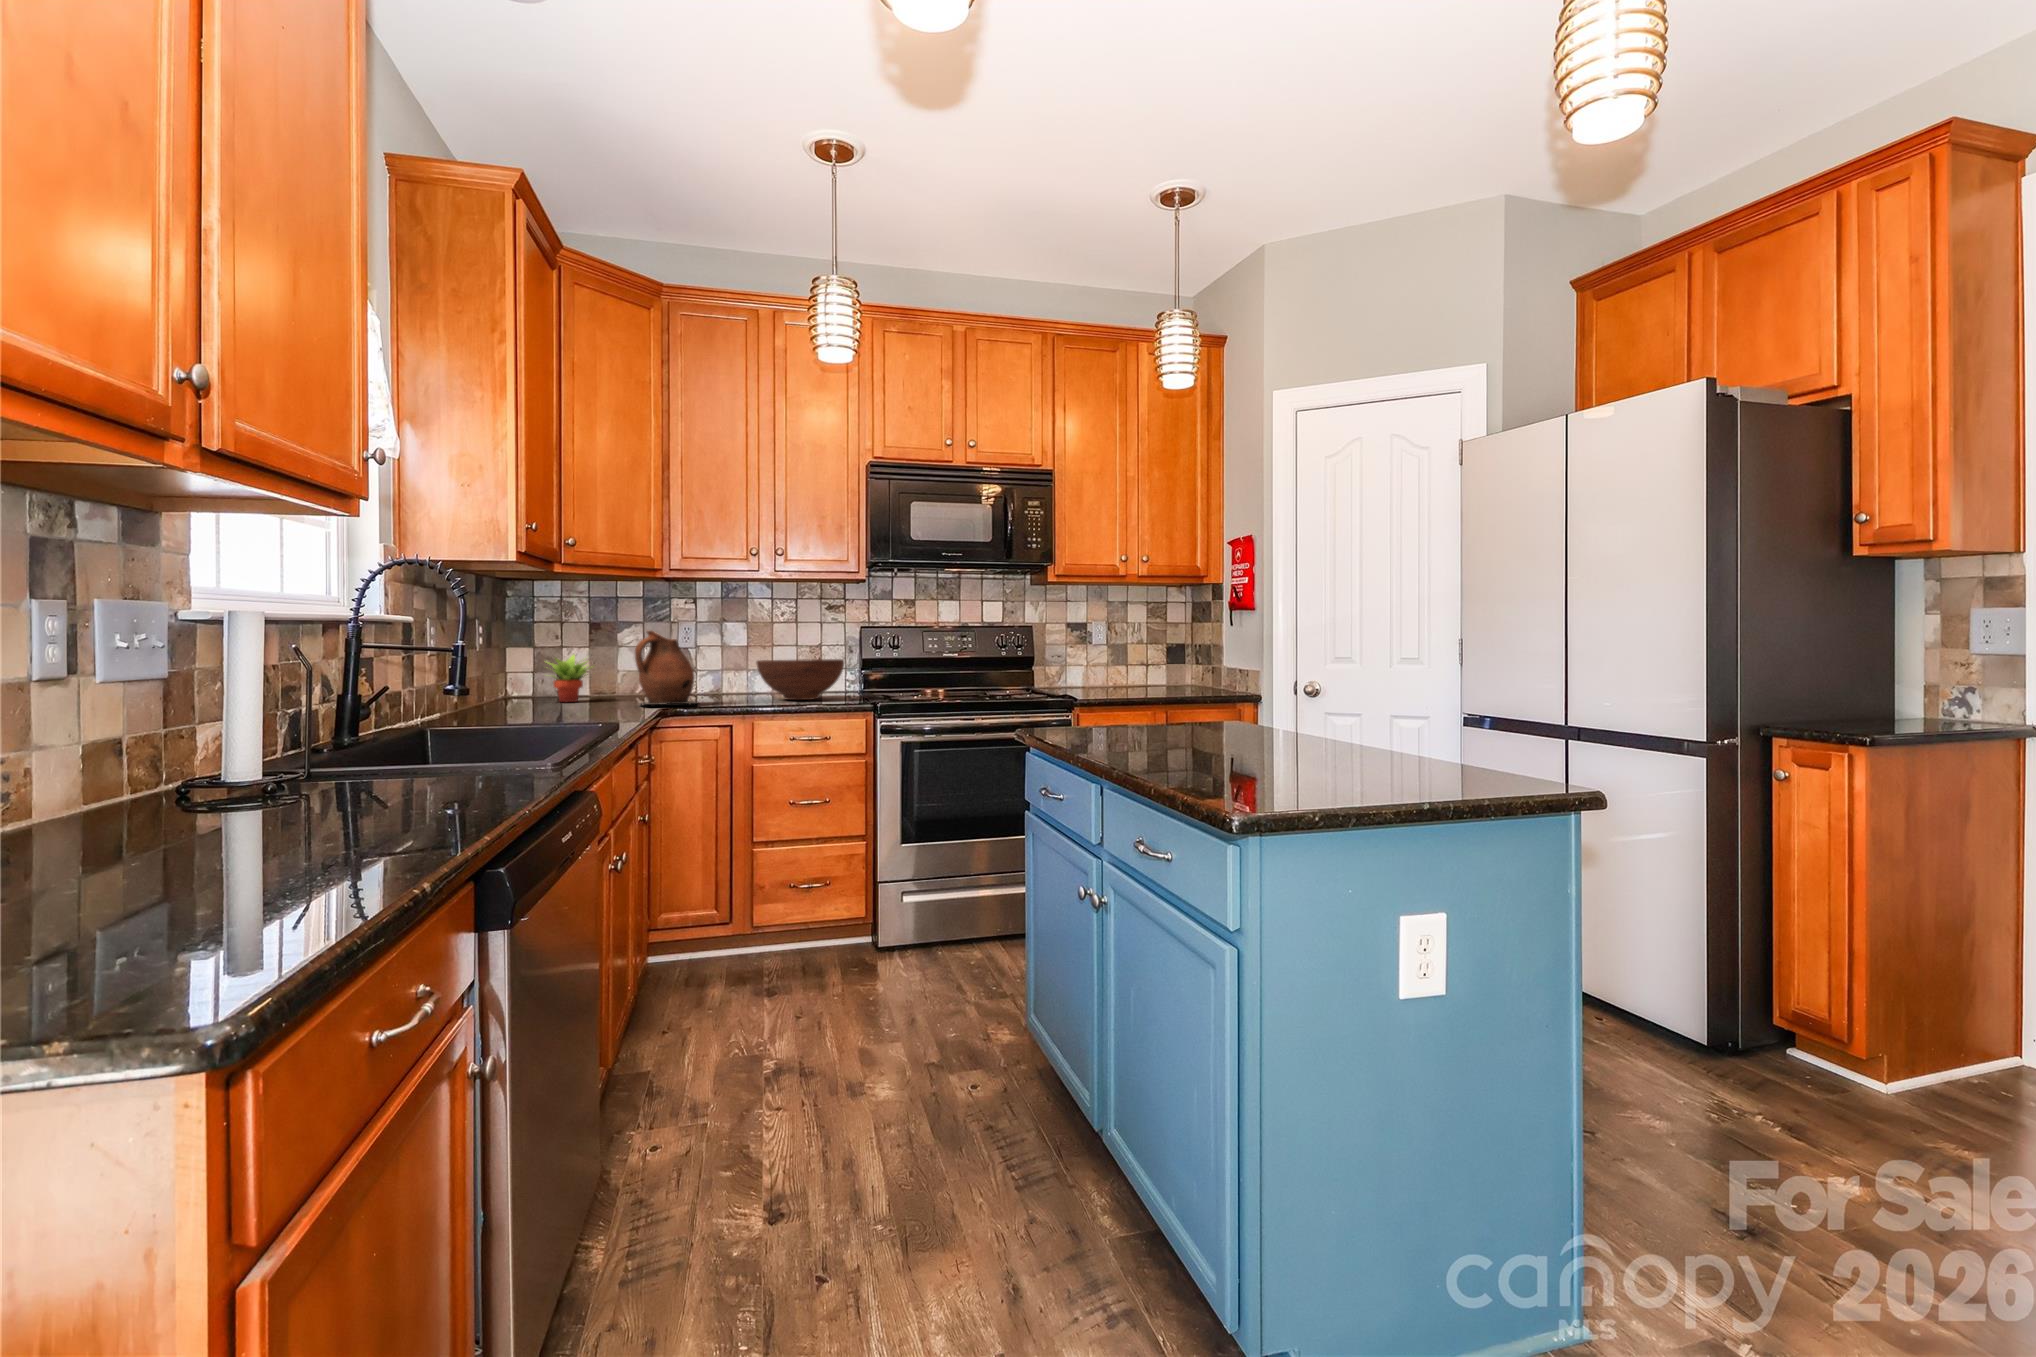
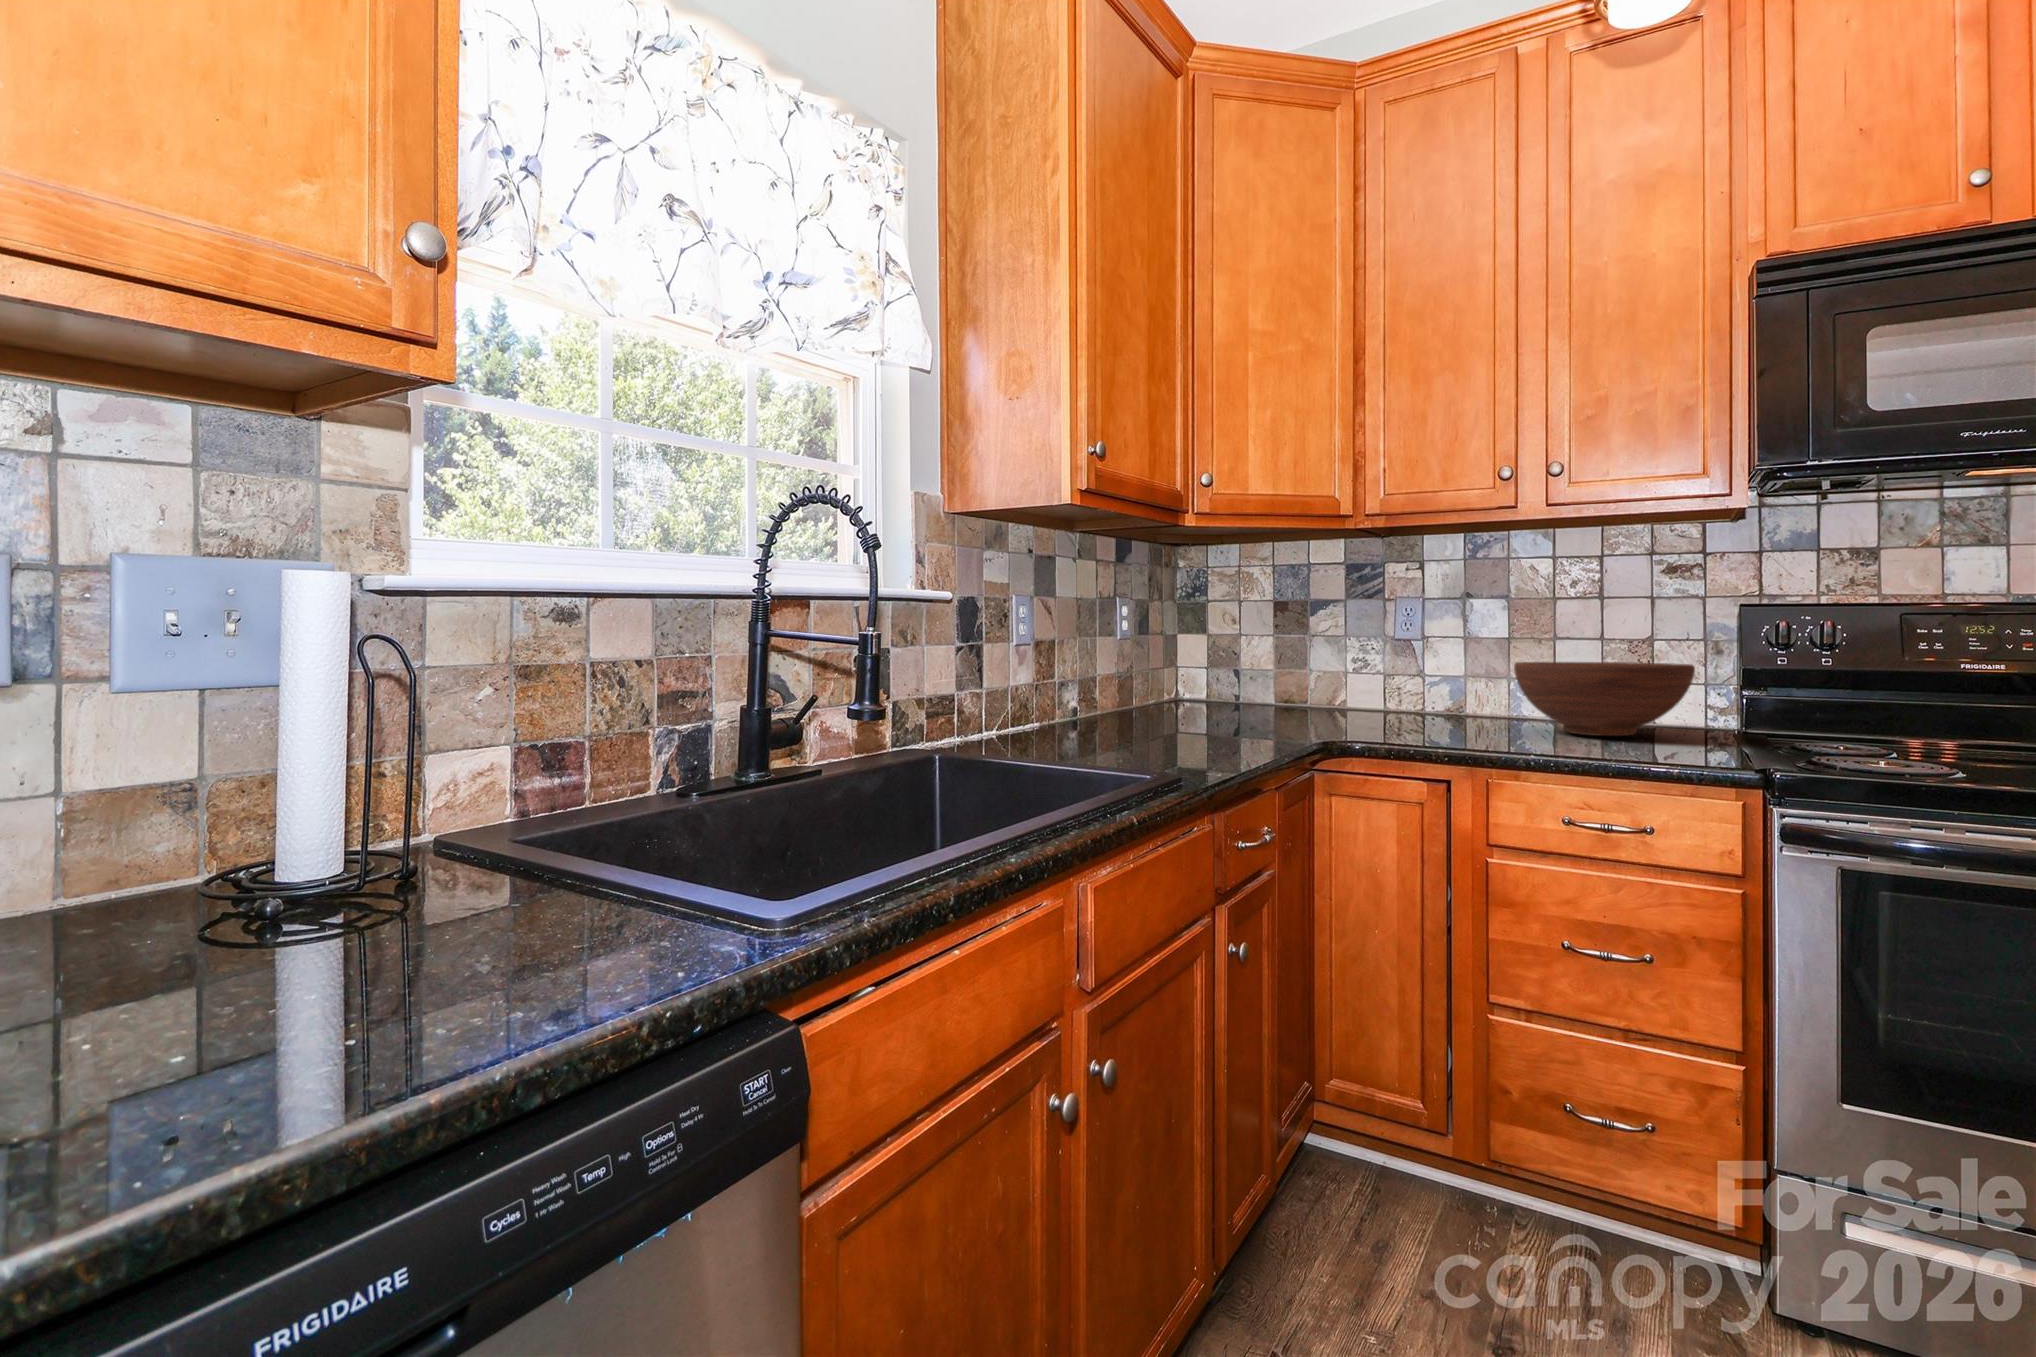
ceramic pitcher: present [635,631,698,705] -> none [1300,613,1407,734]
succulent plant: present [549,655,590,702] -> none [1202,646,1271,713]

